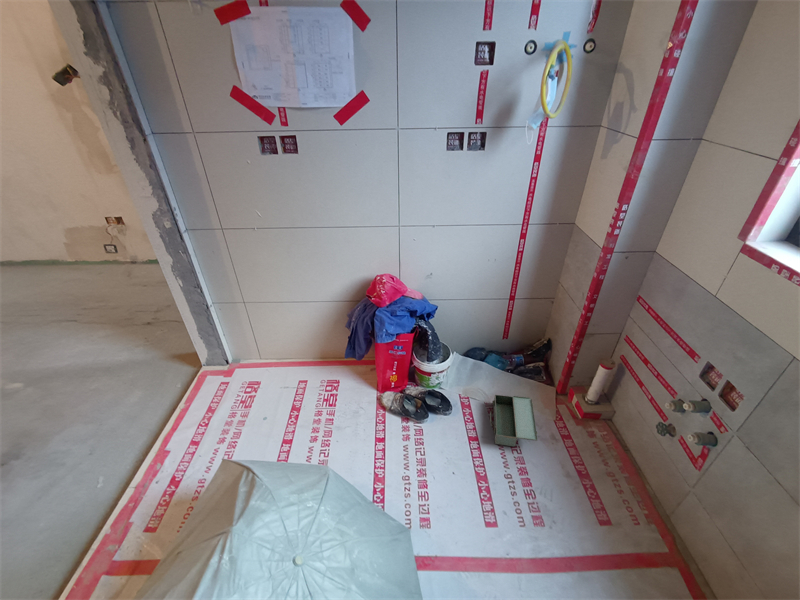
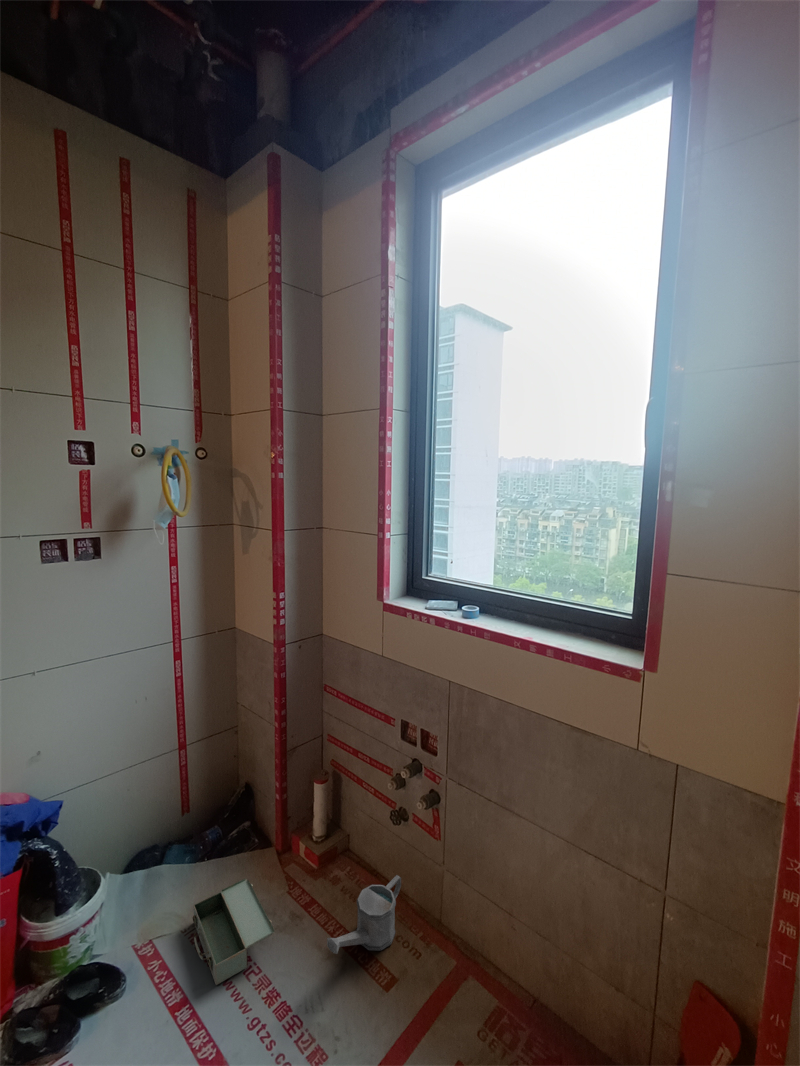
watering can: none [568,456,648,501] -> present [327,875,401,954]

